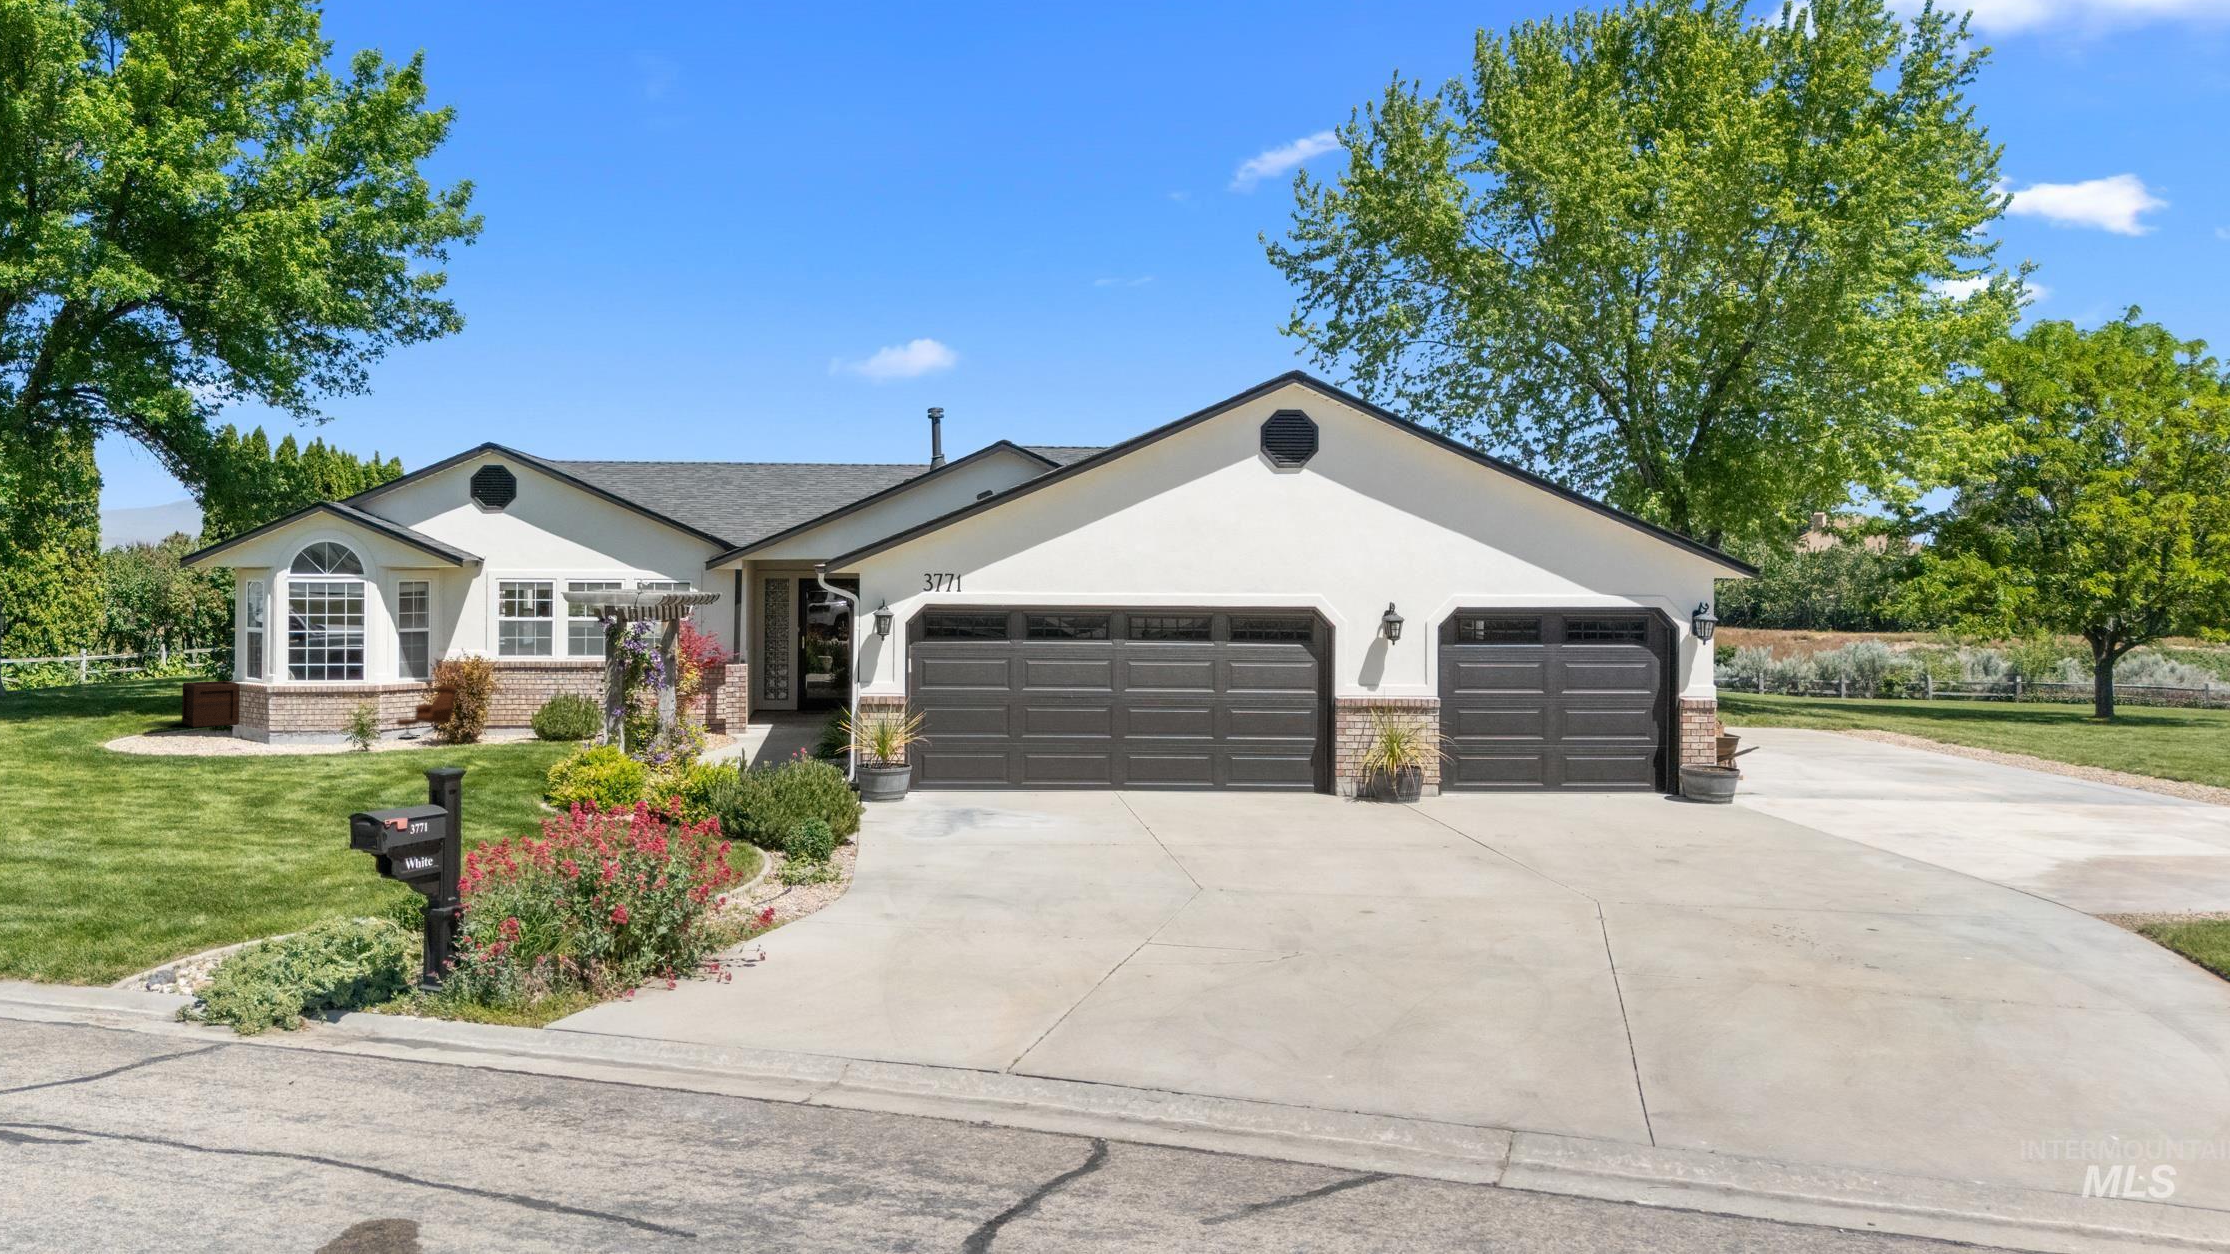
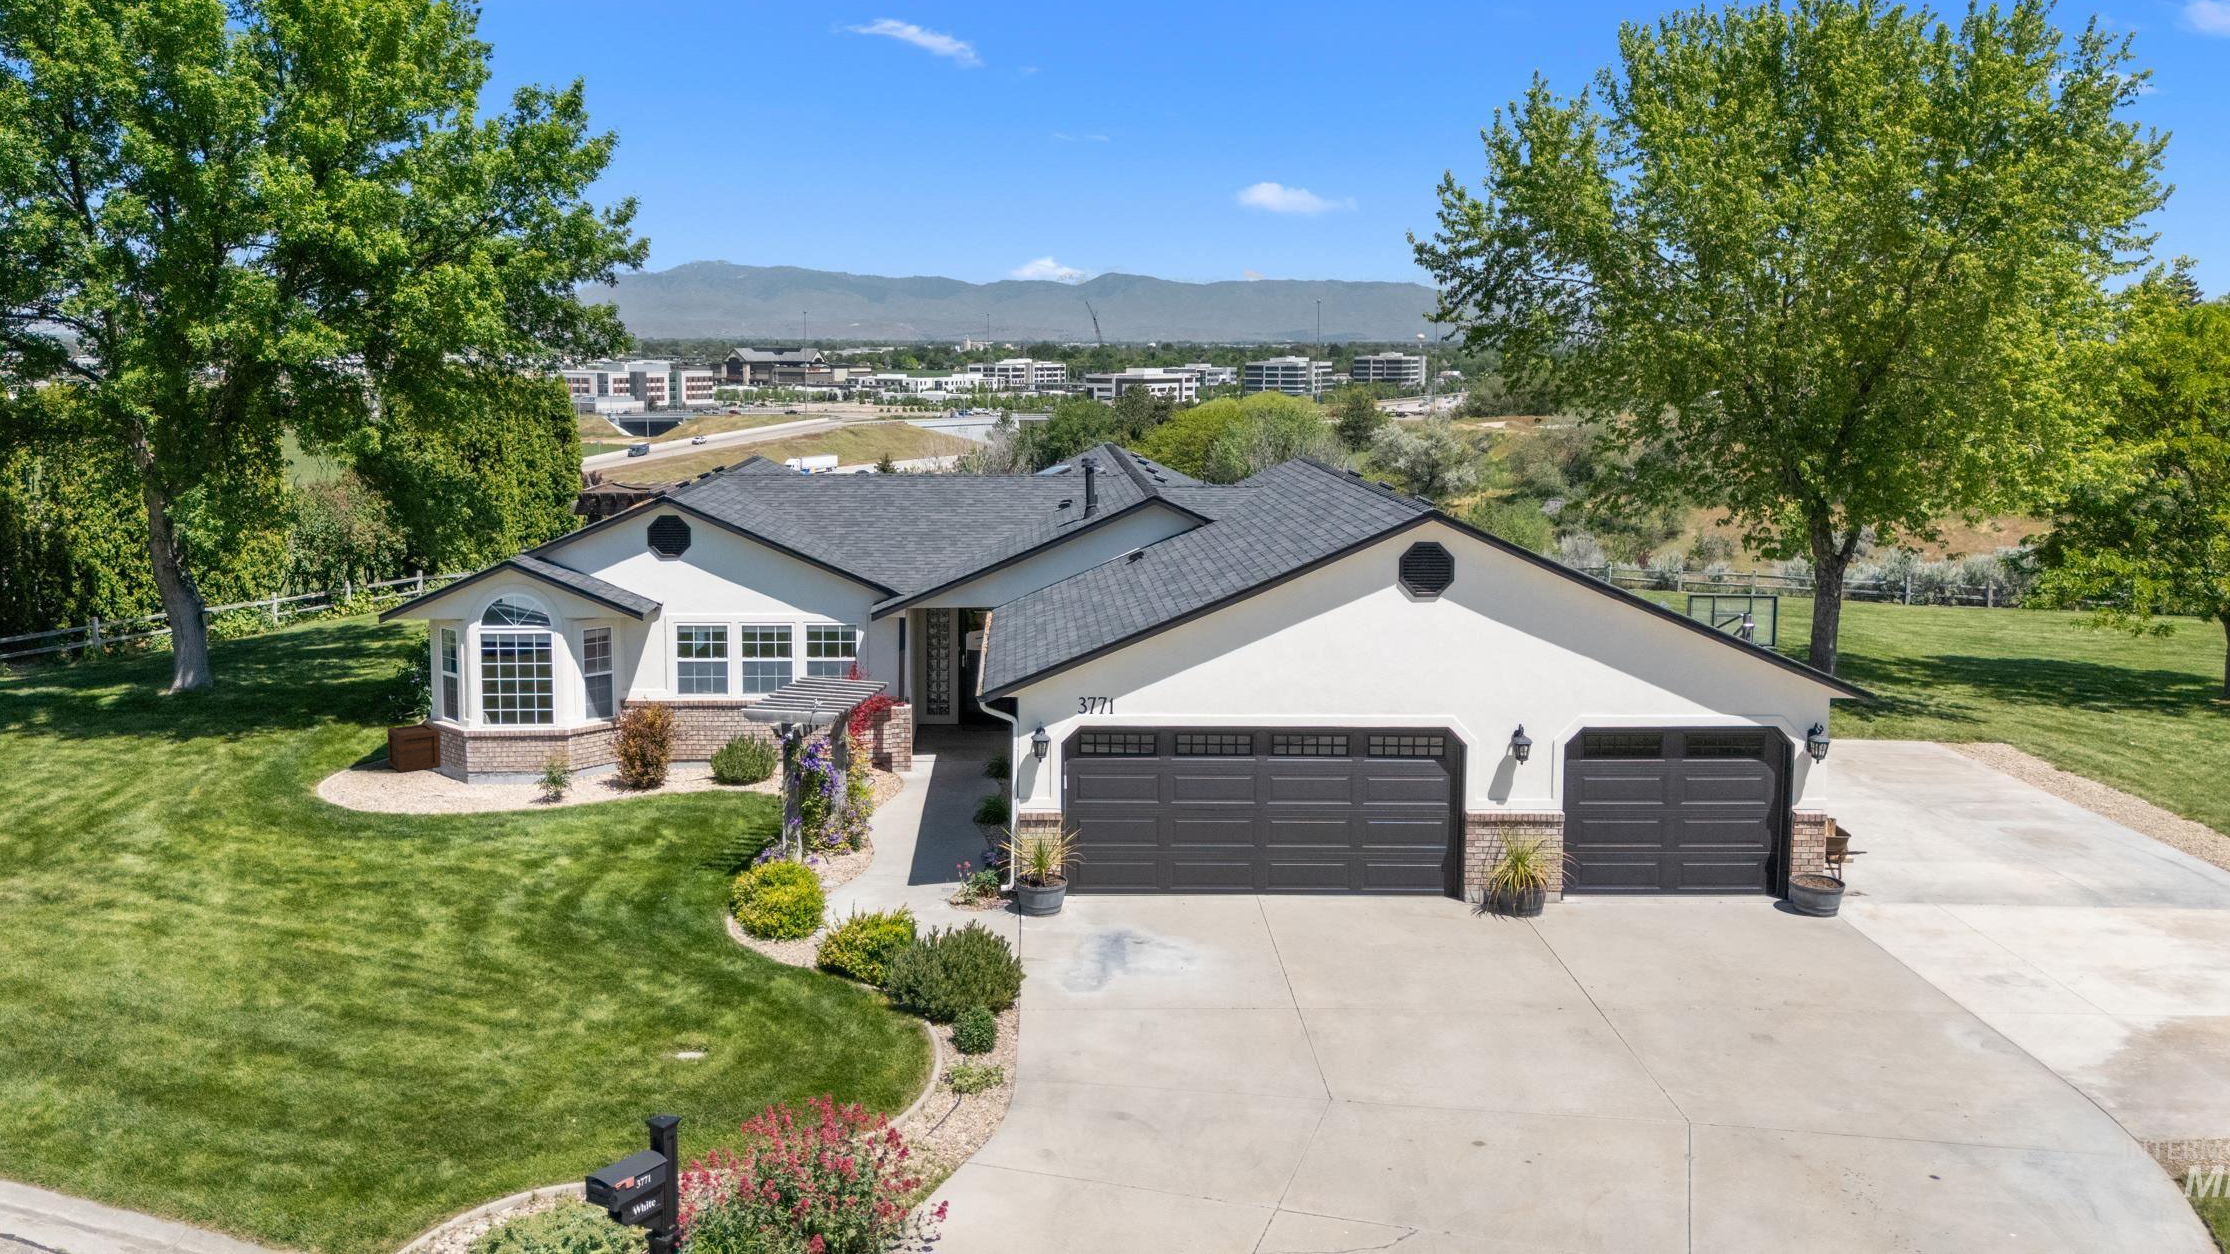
lounge chair: present [397,685,458,737] -> none [586,736,641,794]

